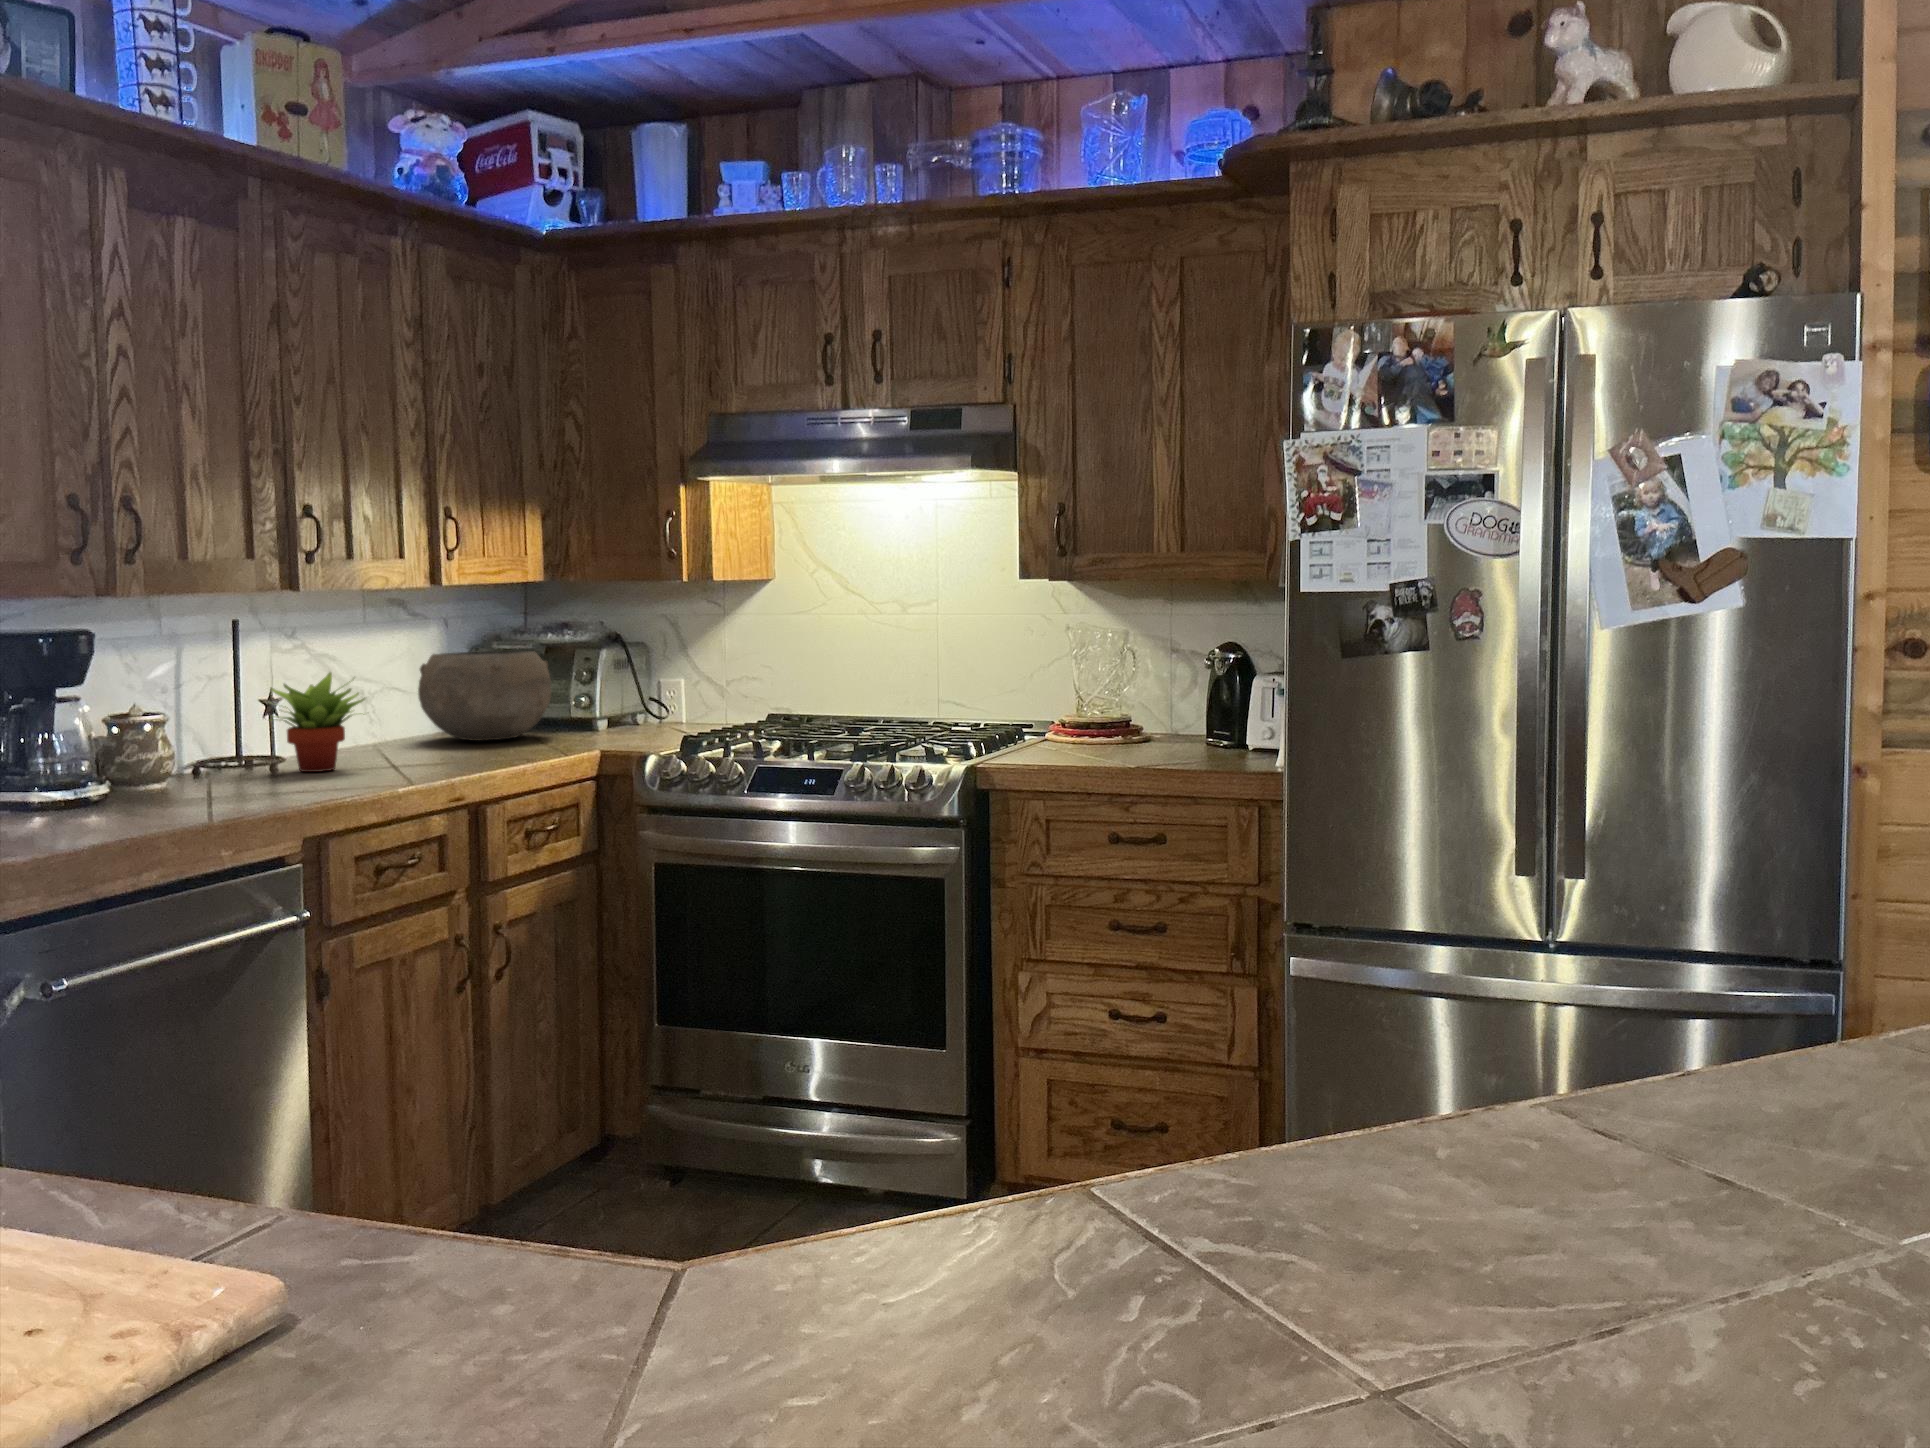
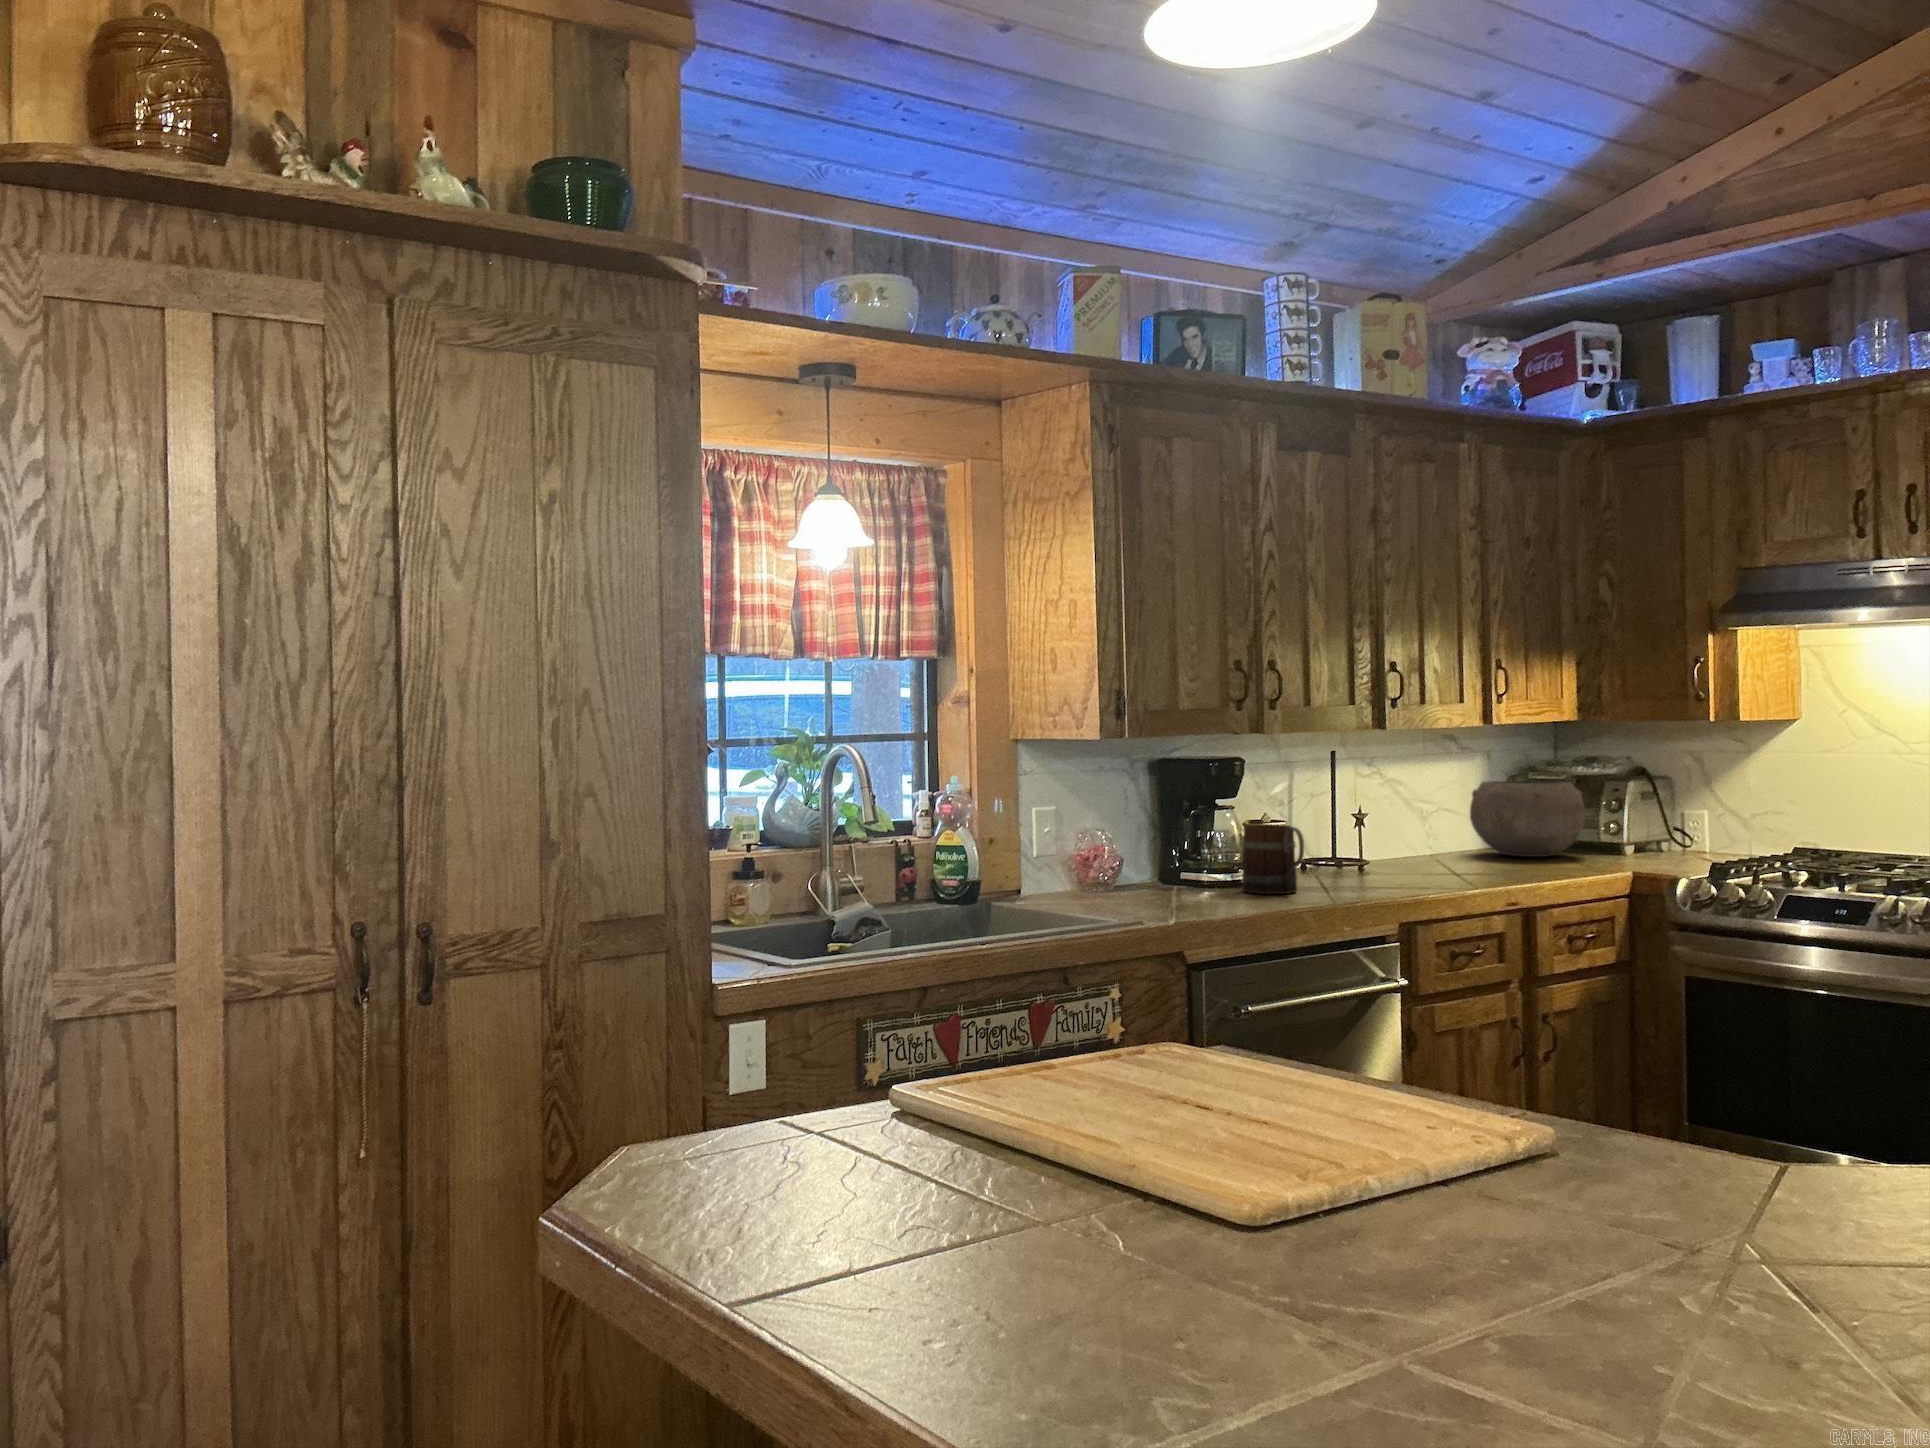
succulent plant: present [271,672,365,772] -> none [1359,794,1438,872]
mug: none [78,722,167,818] -> present [1242,825,1304,894]

